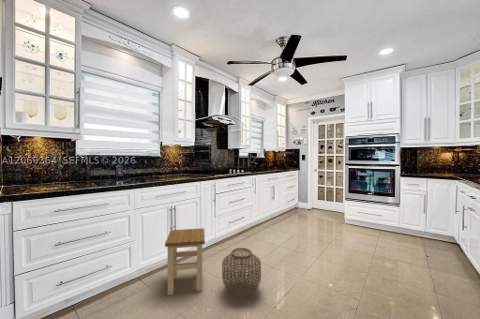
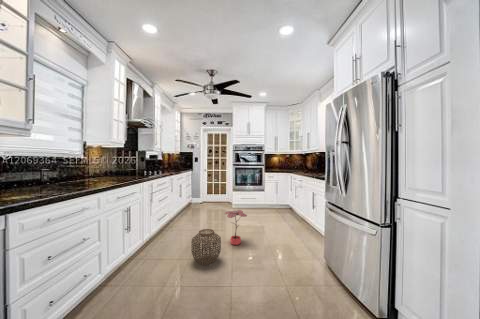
stool: present [165,228,205,295] -> none [135,222,180,284]
potted plant: none [286,230,318,283] -> present [225,210,247,245]

